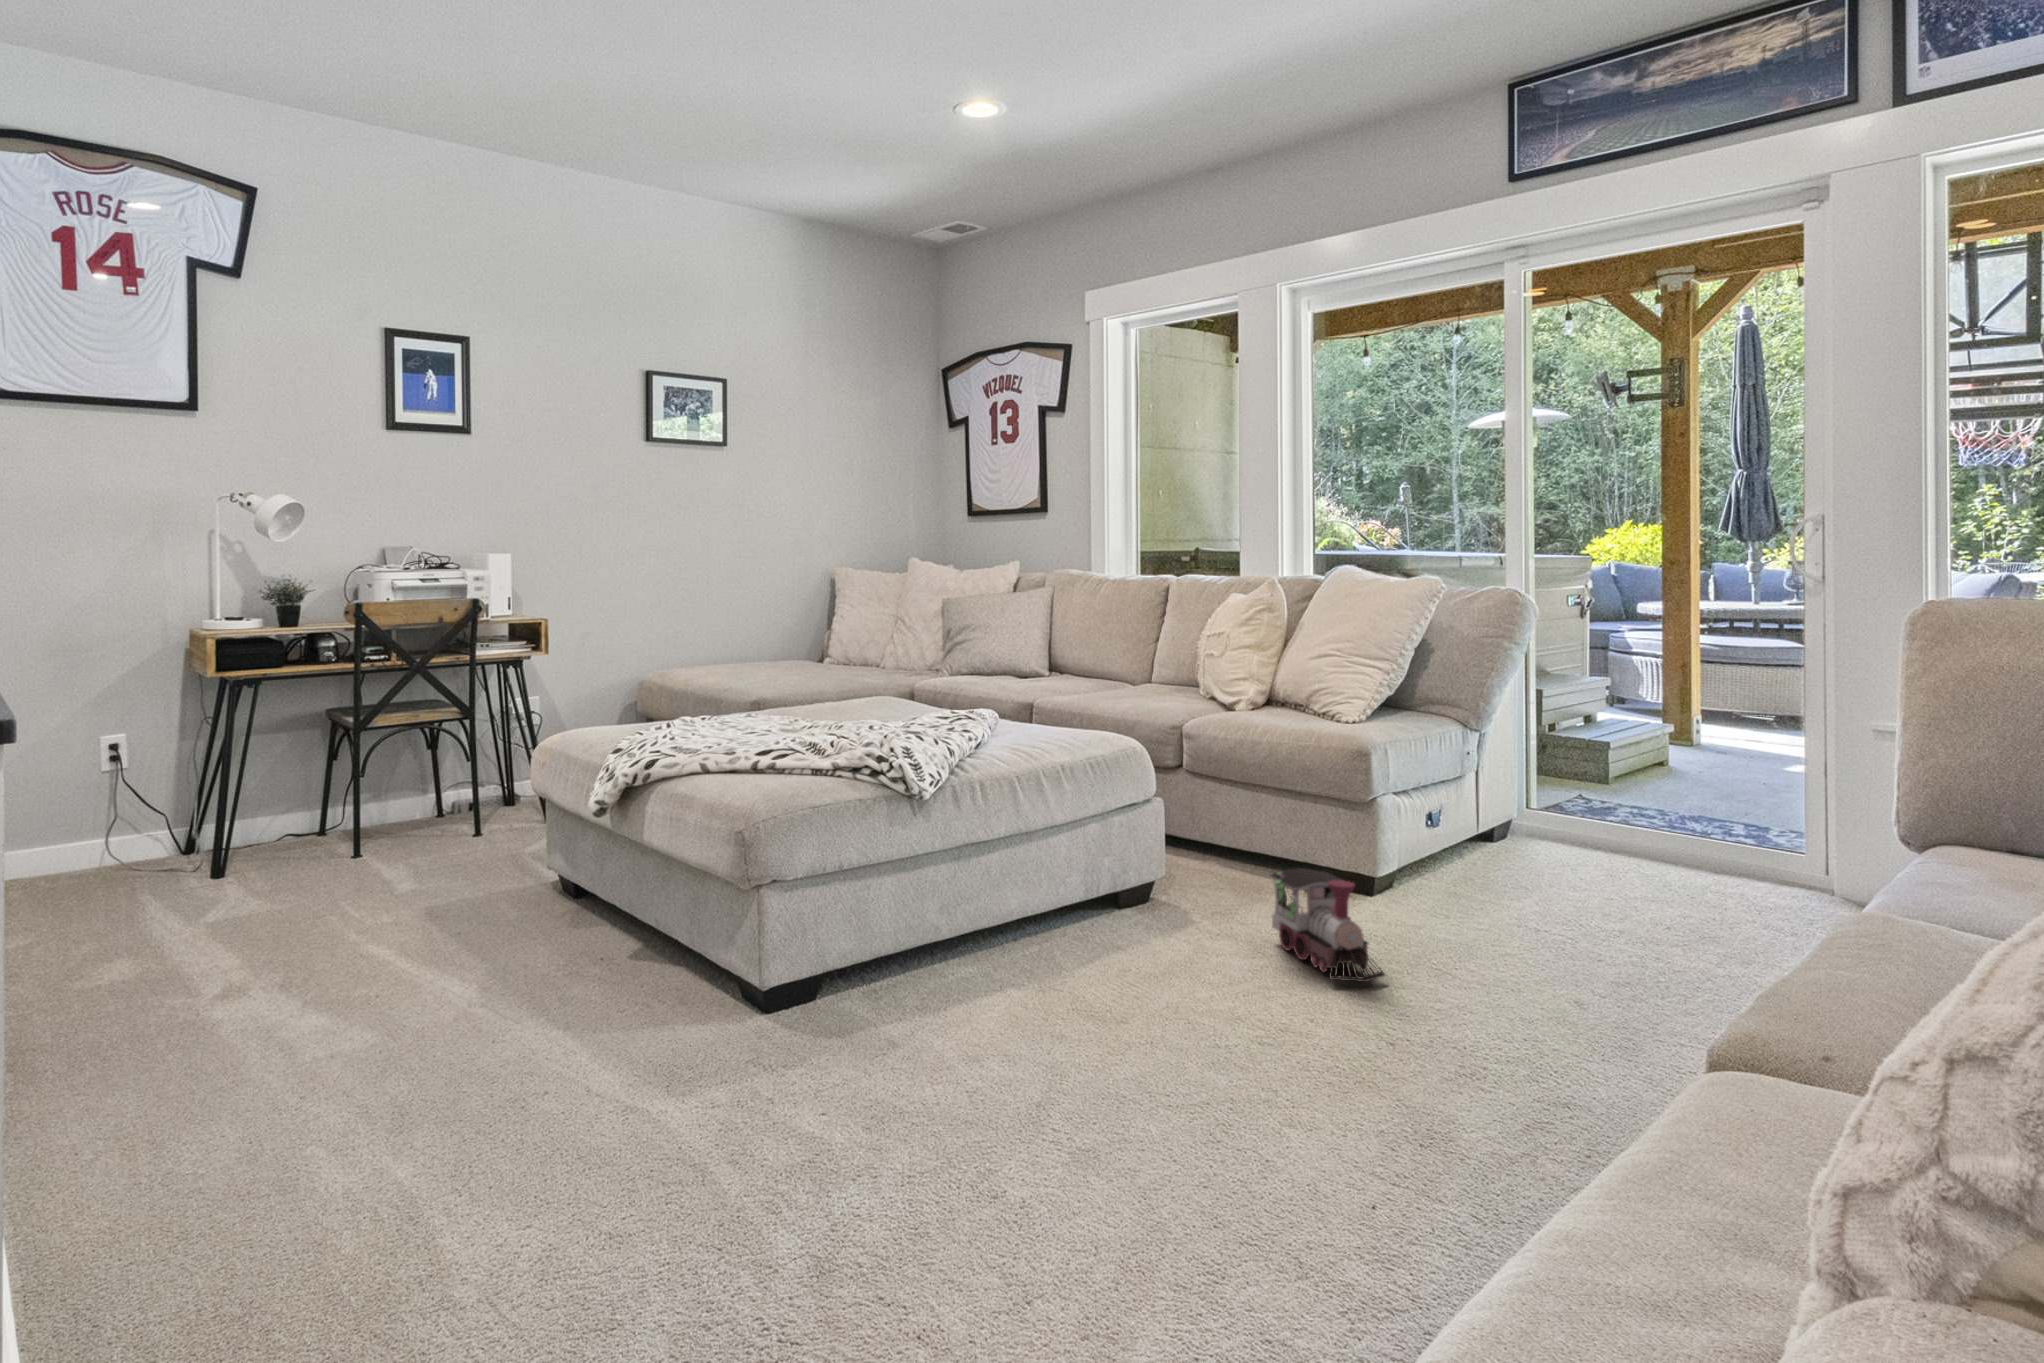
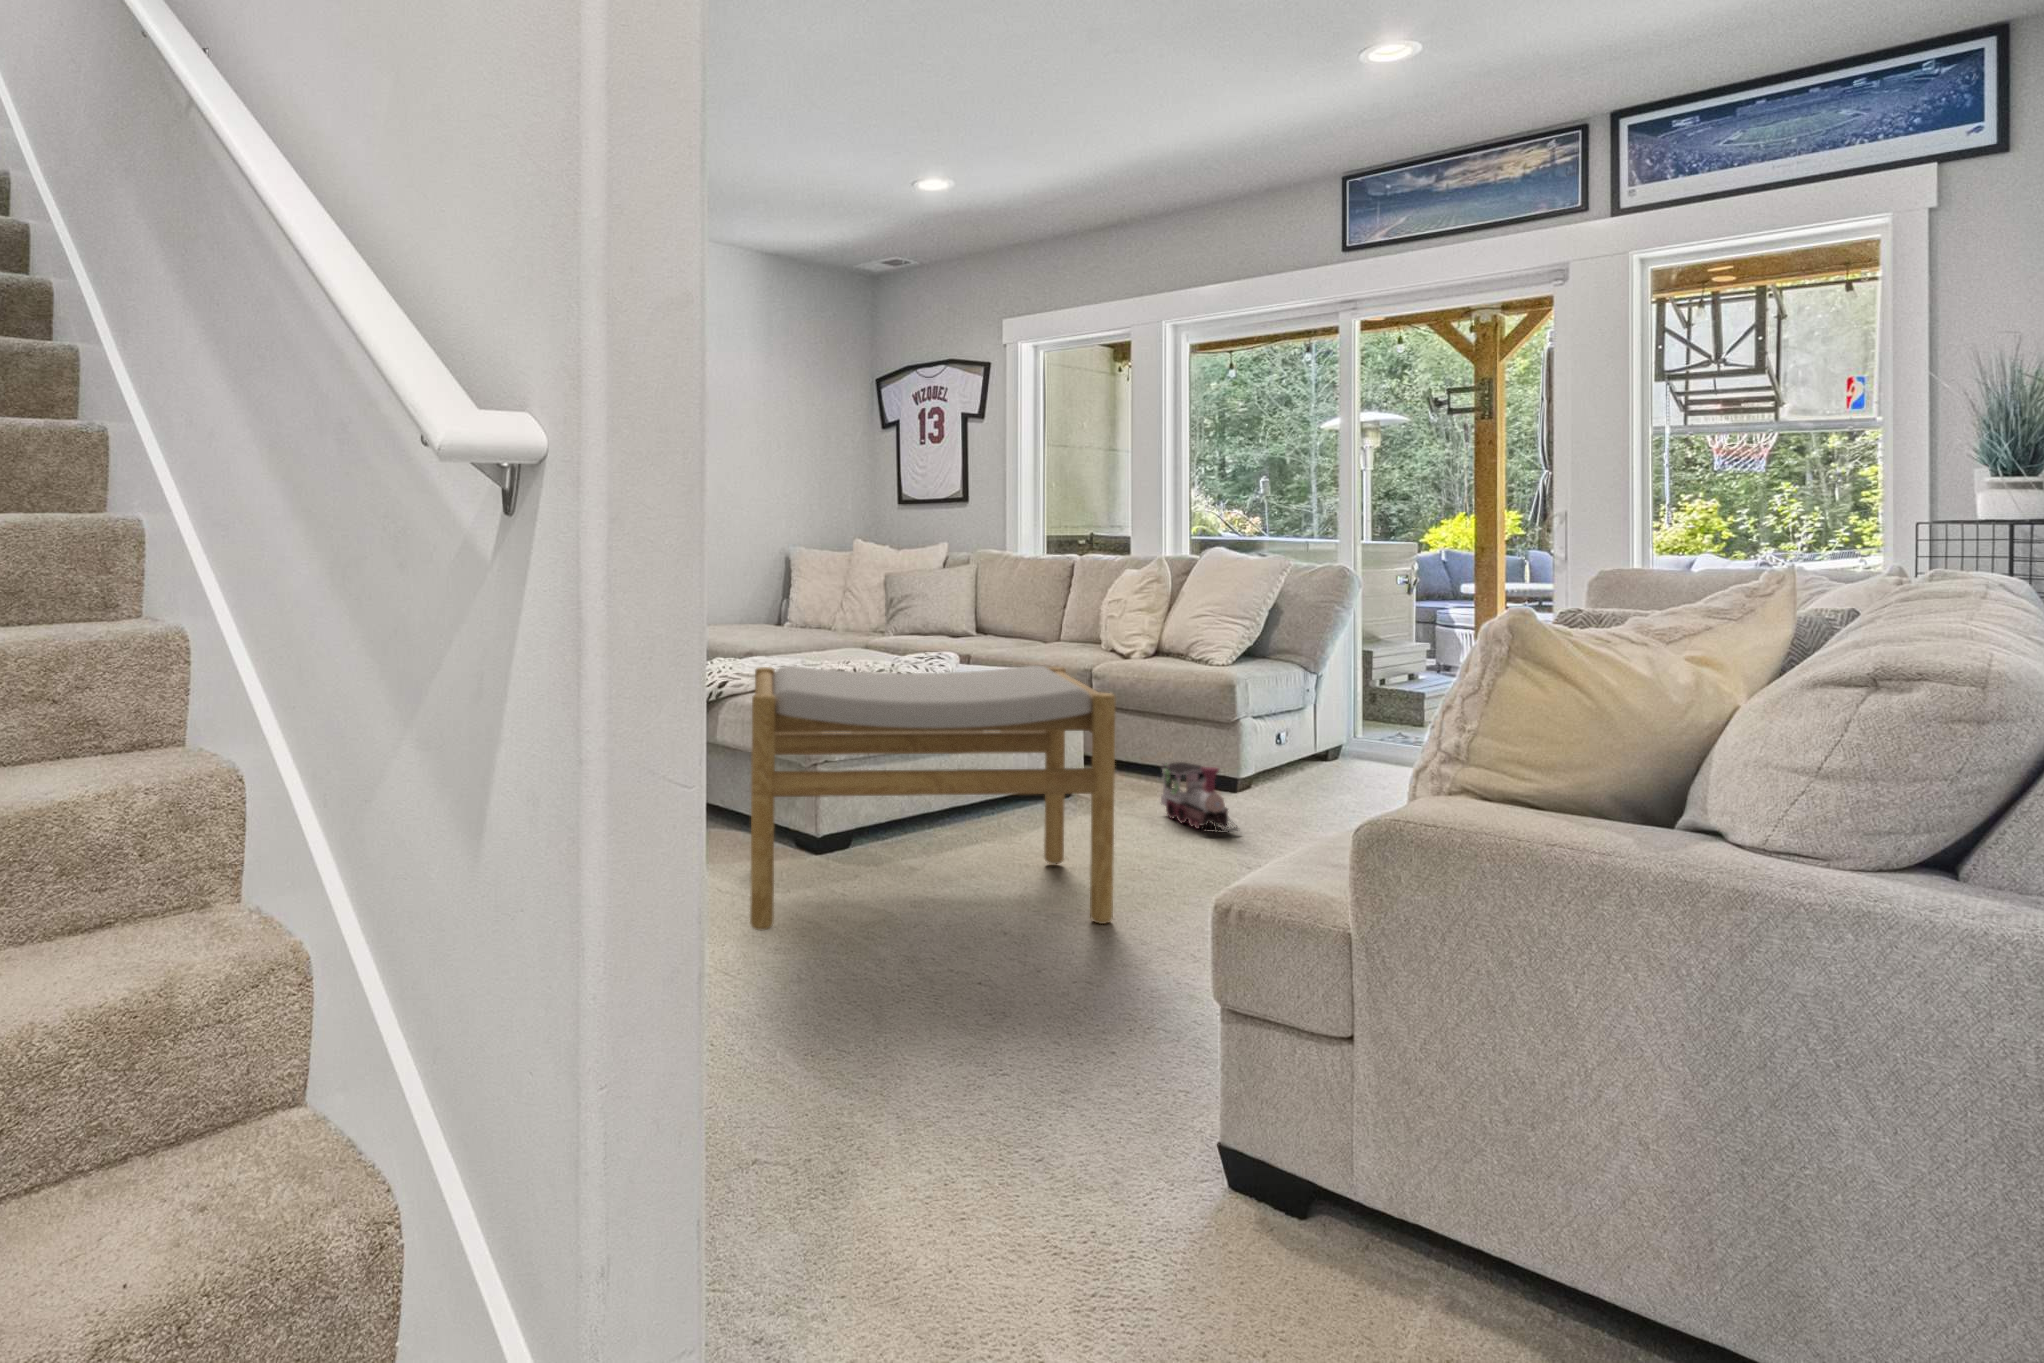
footstool: none [571,745,1178,1204] -> present [750,666,1115,930]

